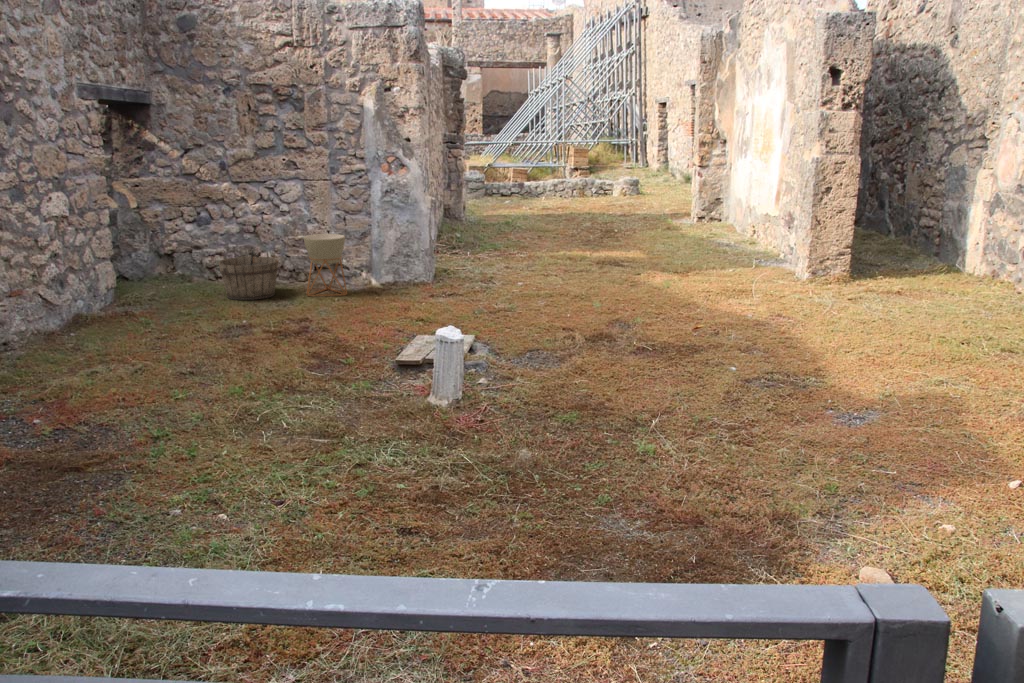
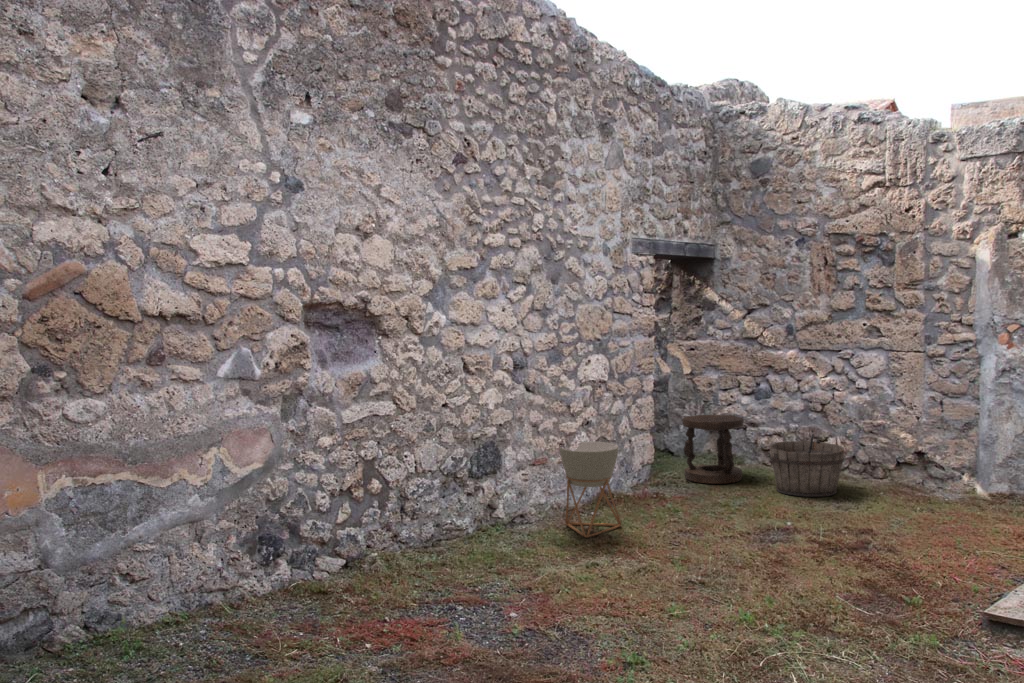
planter: present [304,234,347,296] -> present [560,442,621,538]
stool: none [138,240,196,299] -> present [683,415,744,484]

